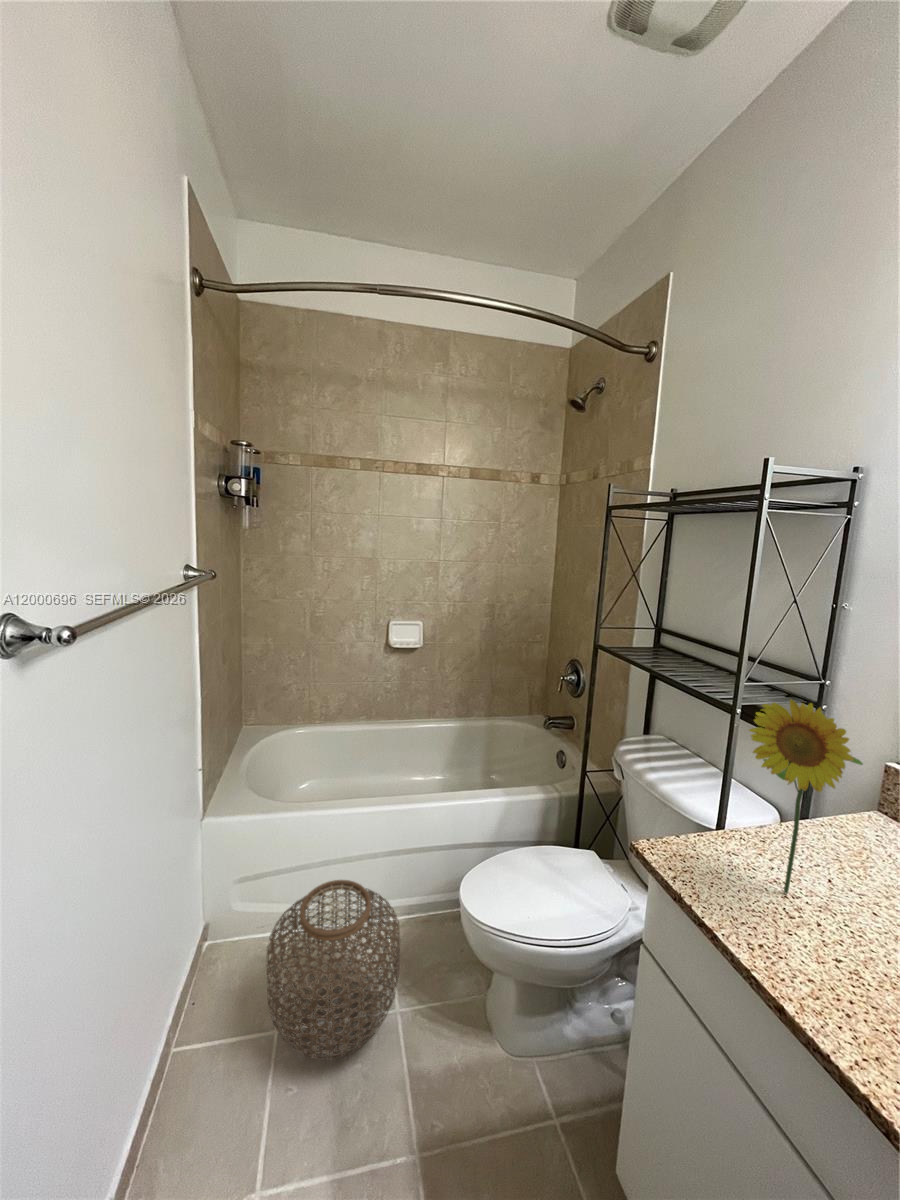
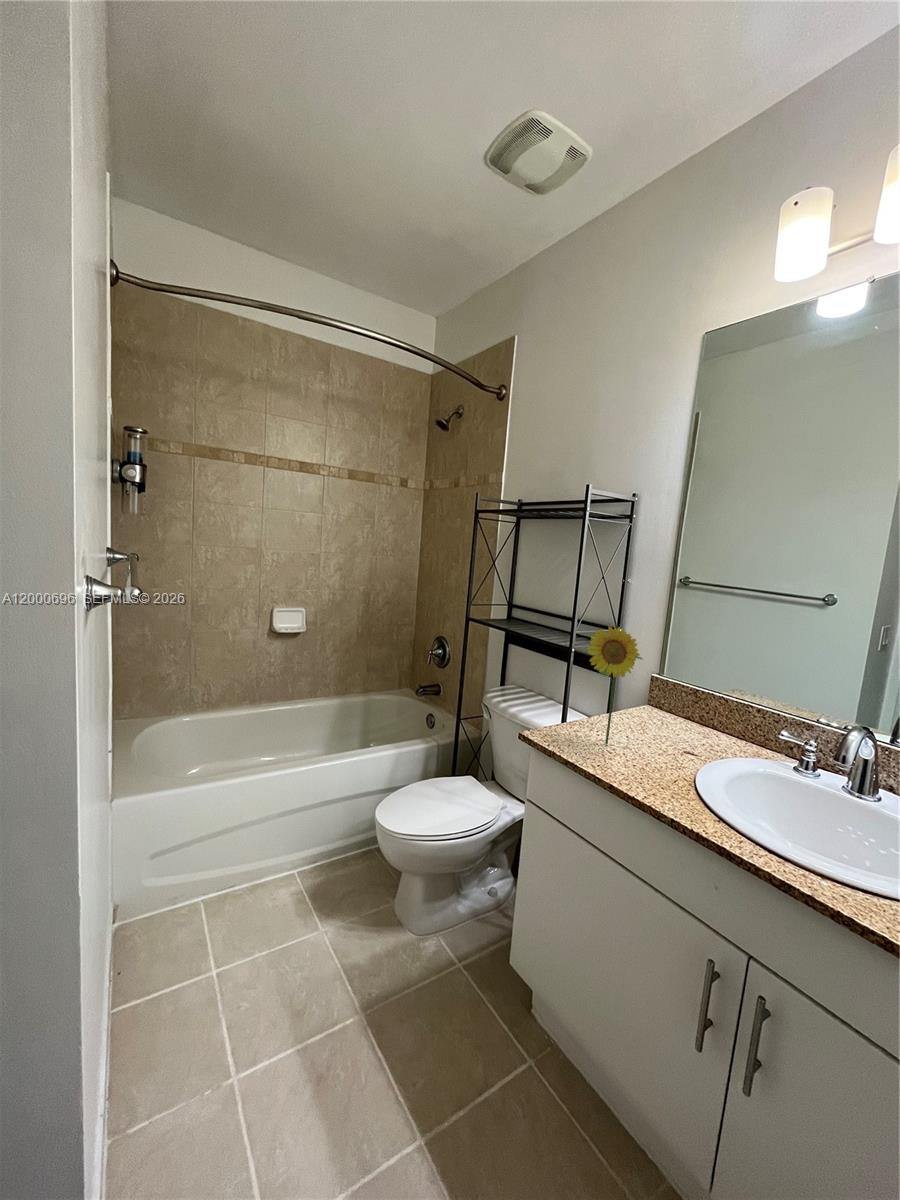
woven basket: present [267,880,400,1059] -> none [205,828,328,979]

